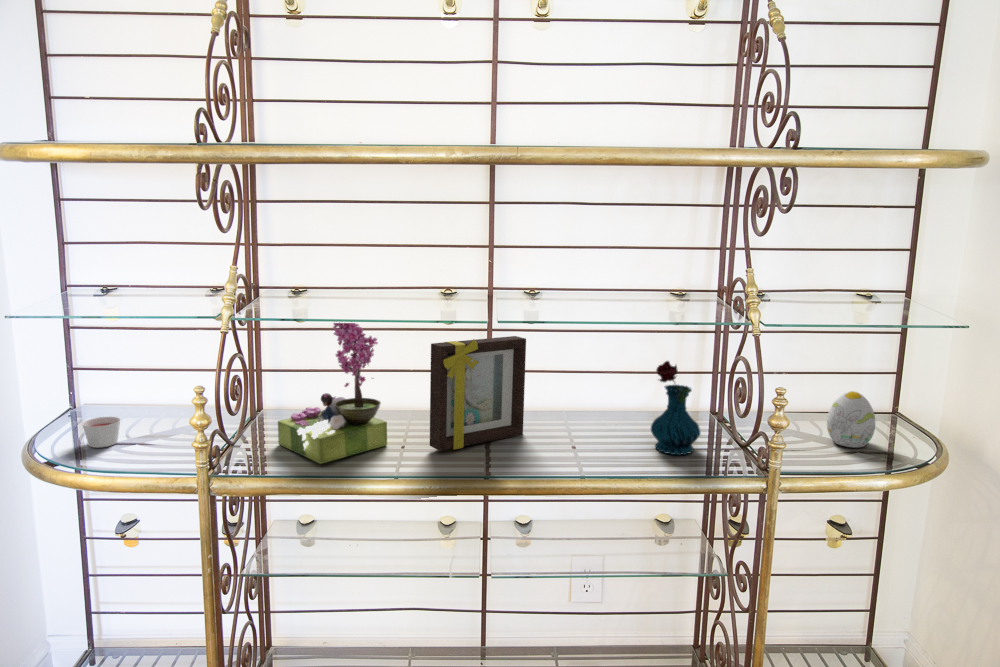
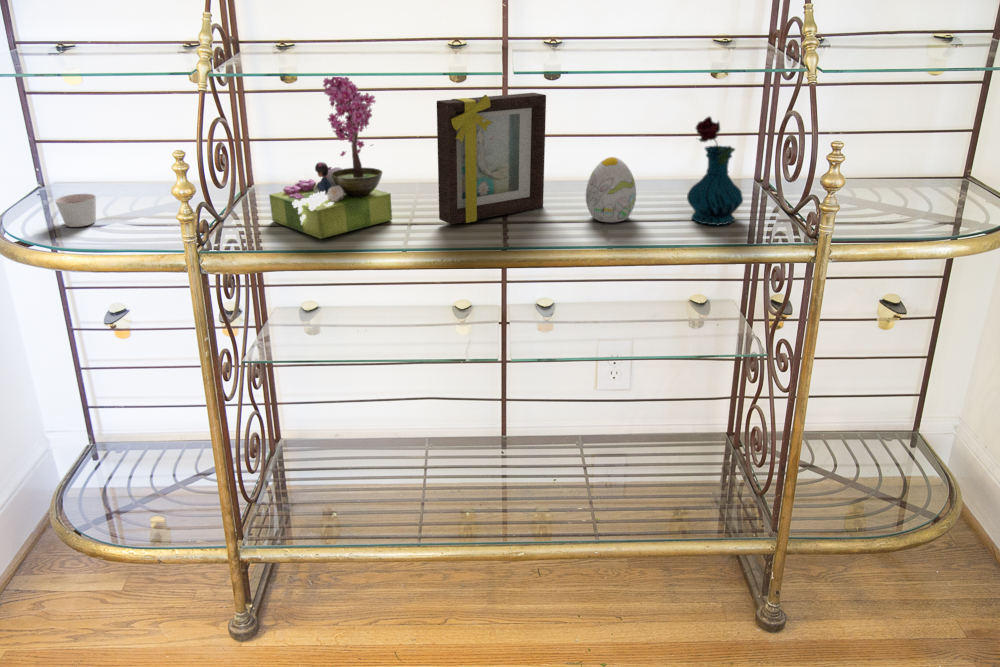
decorative egg: present [827,391,875,447] -> present [586,157,636,222]

